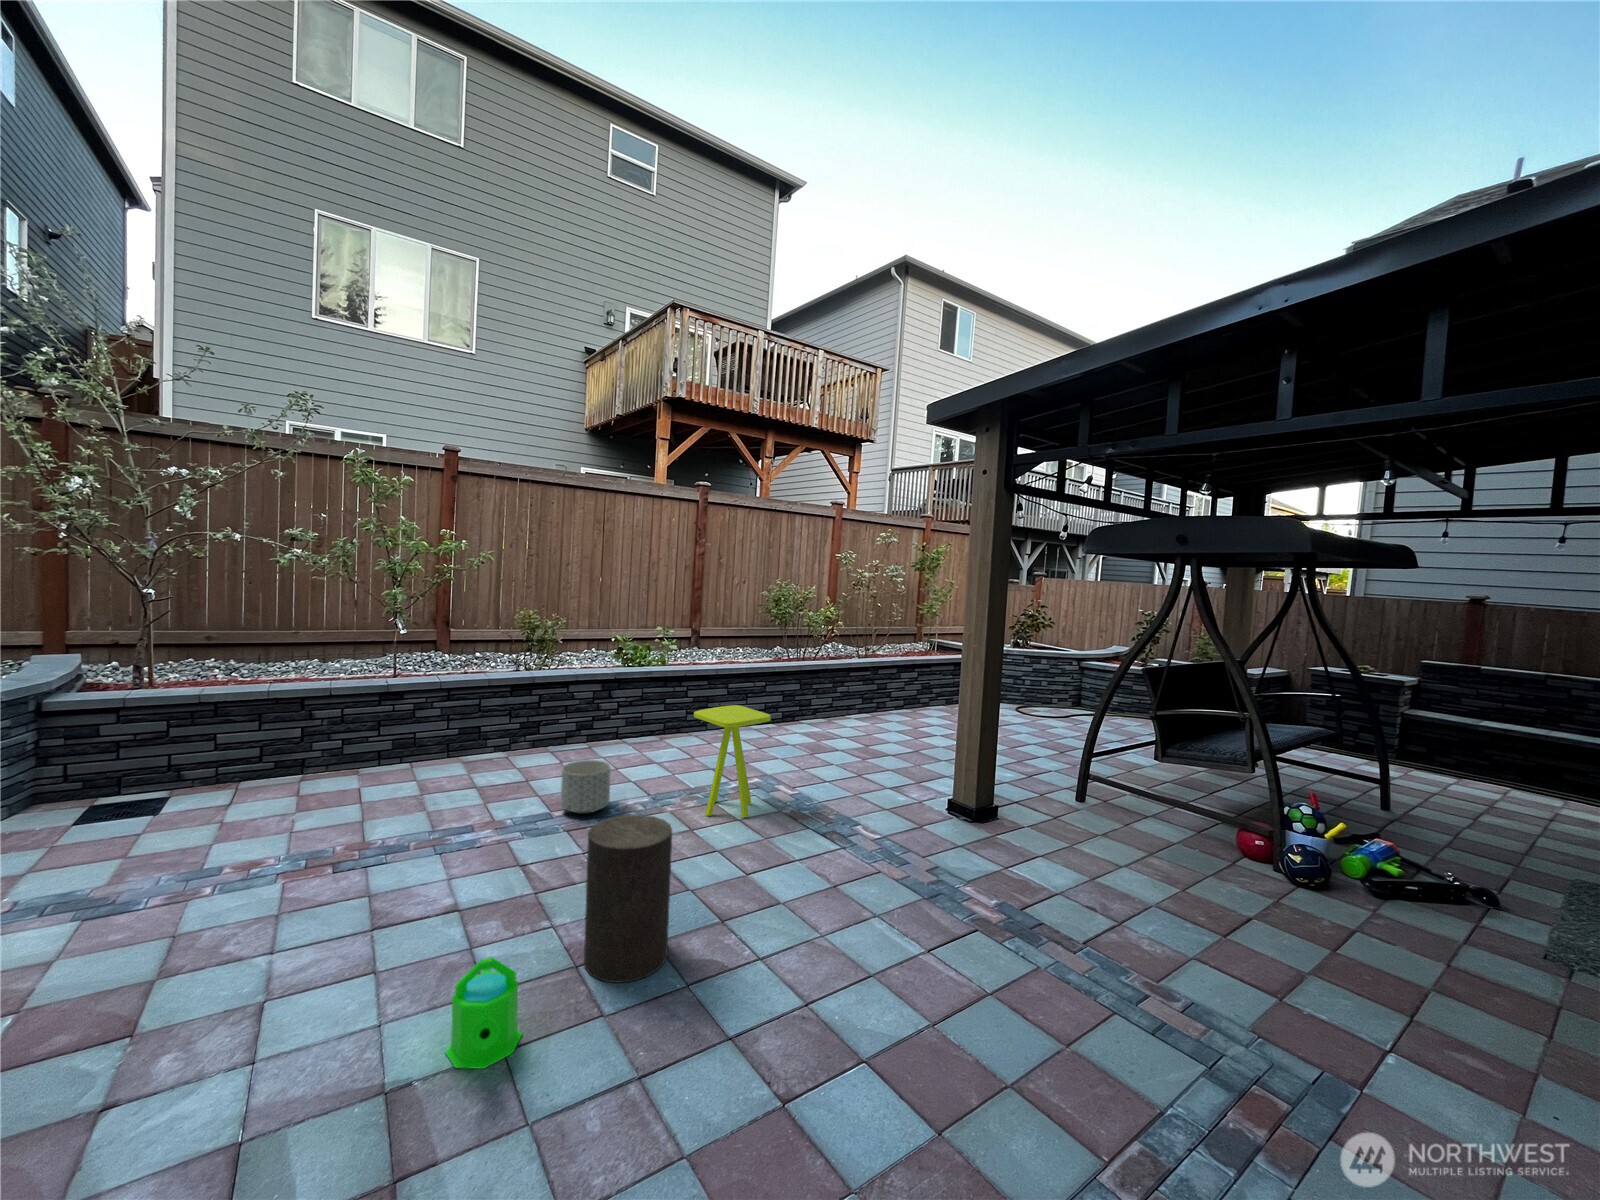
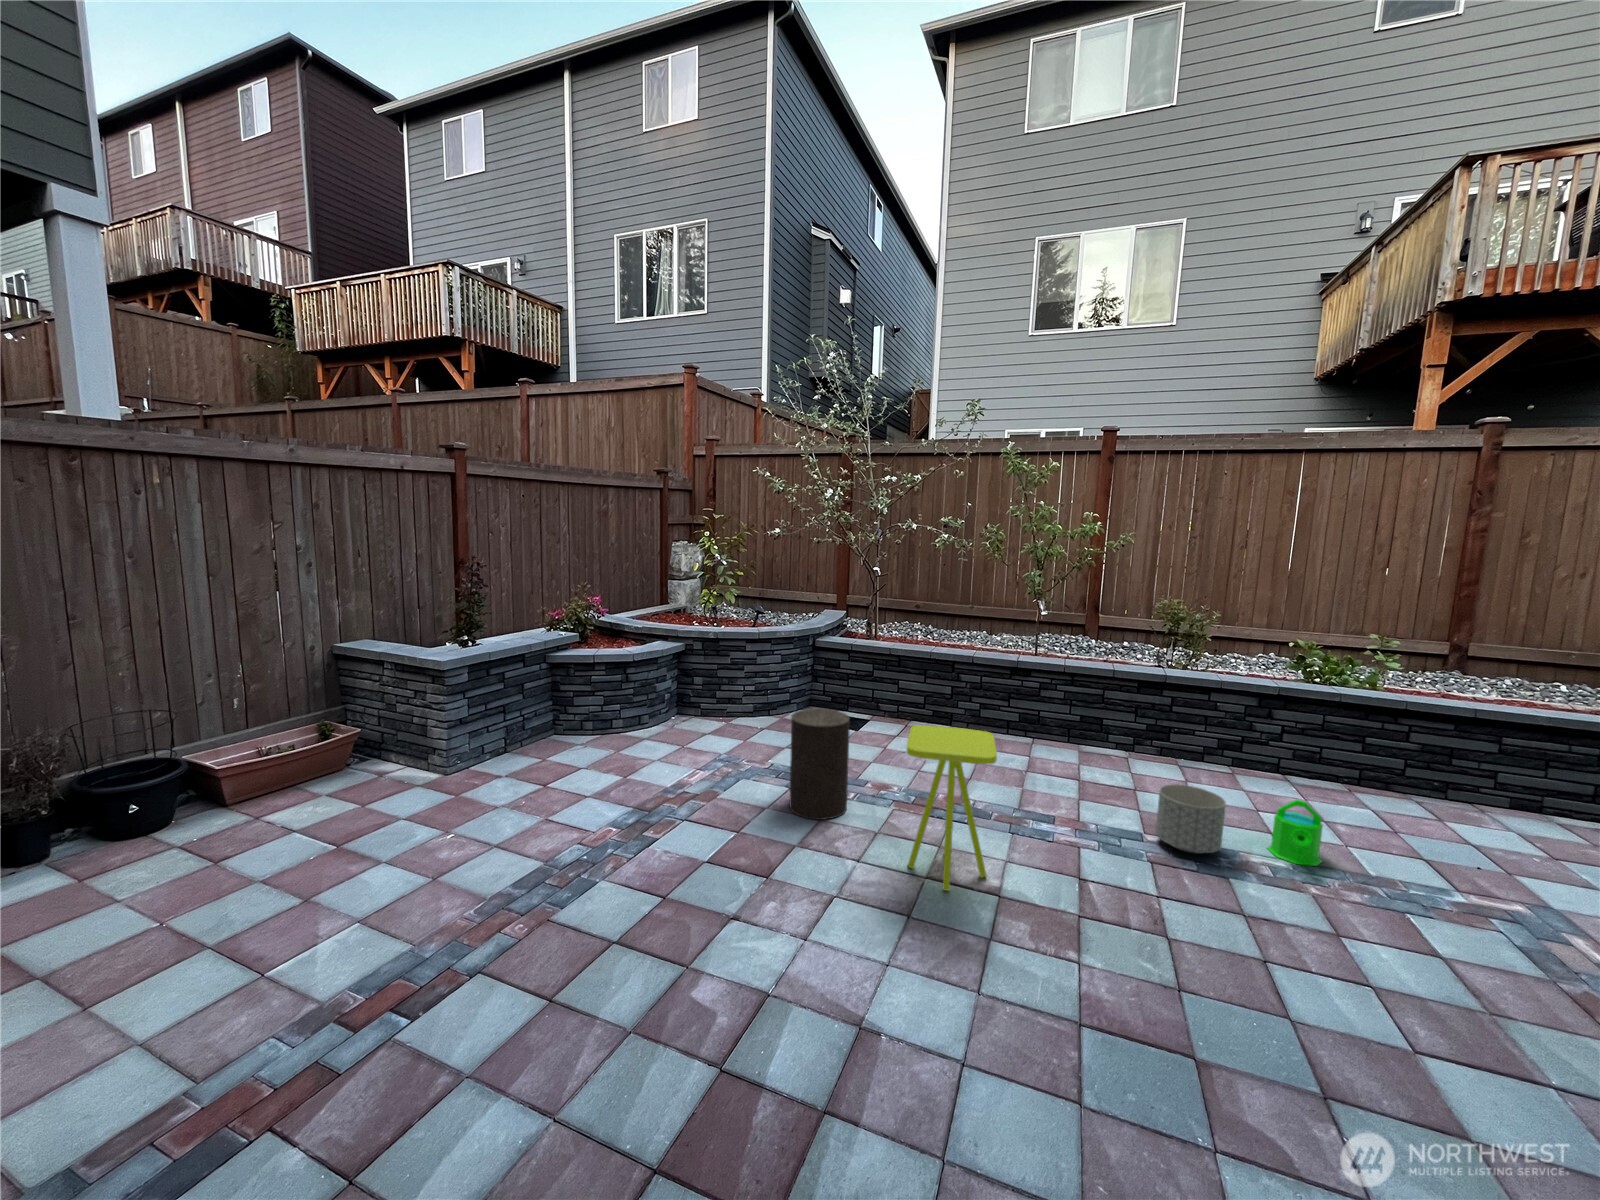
side table: present [694,705,771,817] -> present [907,725,997,891]
stool: present [584,815,672,983] -> present [789,709,850,820]
watering can: present [445,957,522,1069] -> present [1268,800,1323,866]

